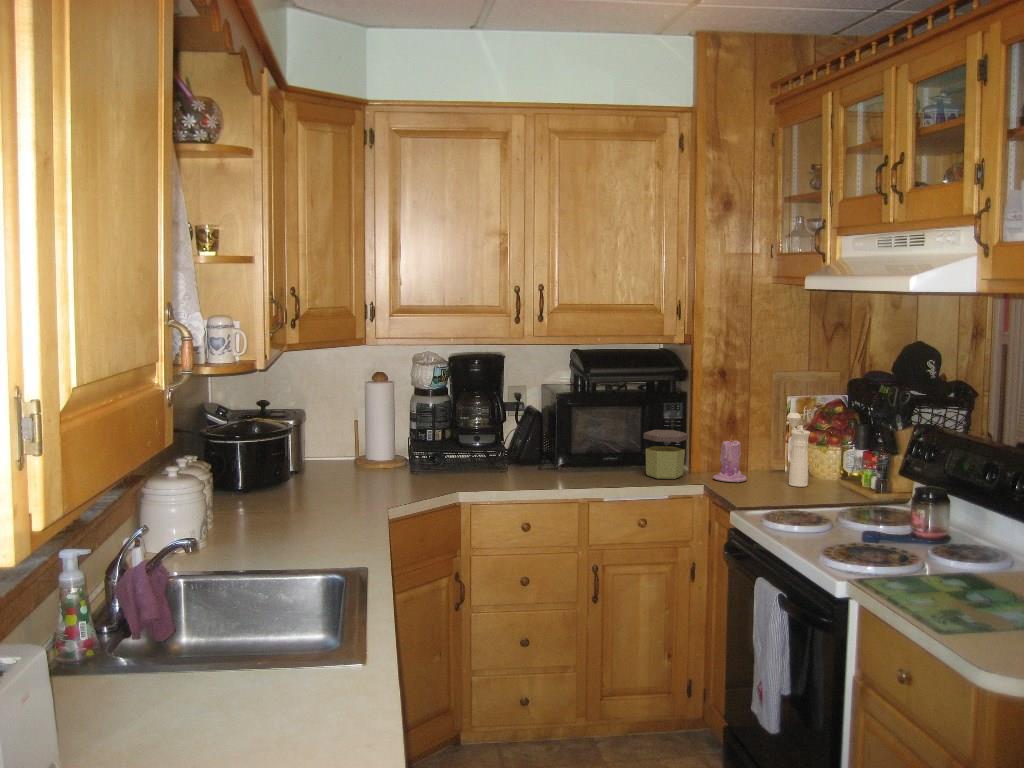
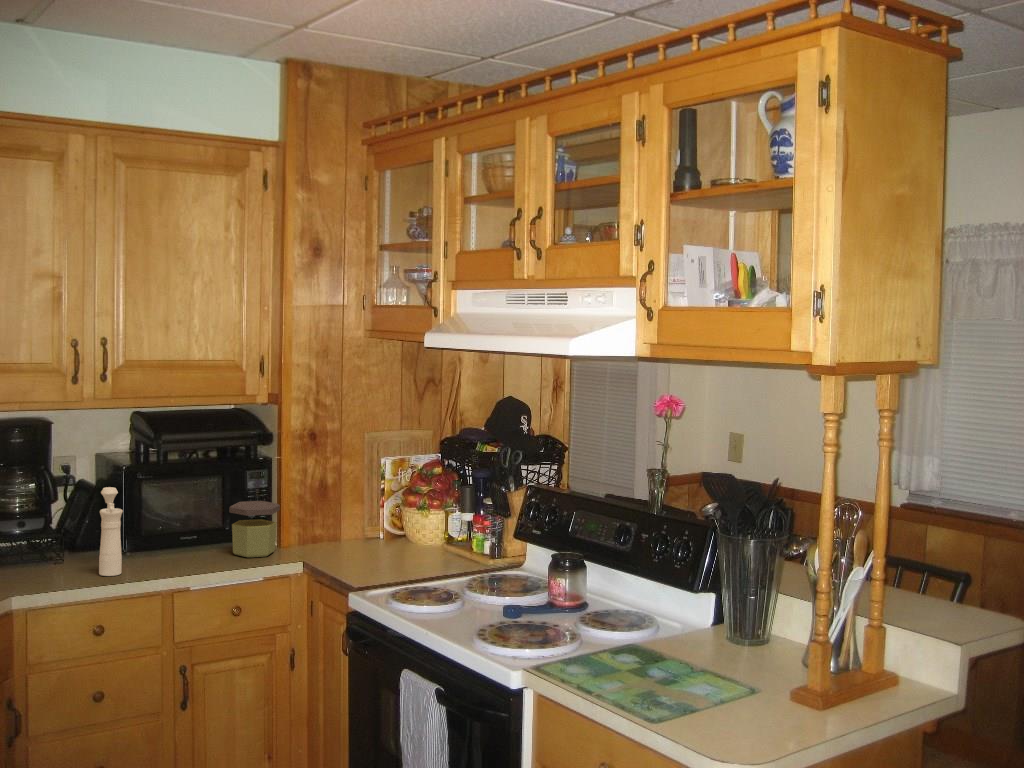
pepper mill: present [787,413,810,487] -> present [99,487,123,576]
candle: present [713,437,747,482] -> none [308,503,345,555]

